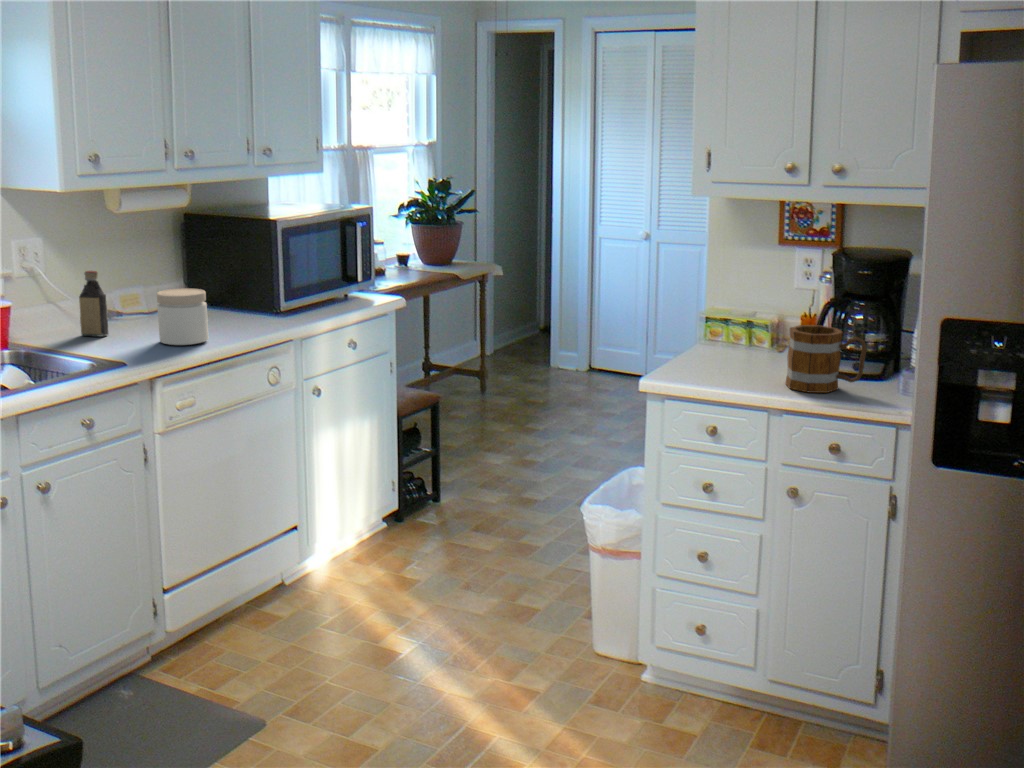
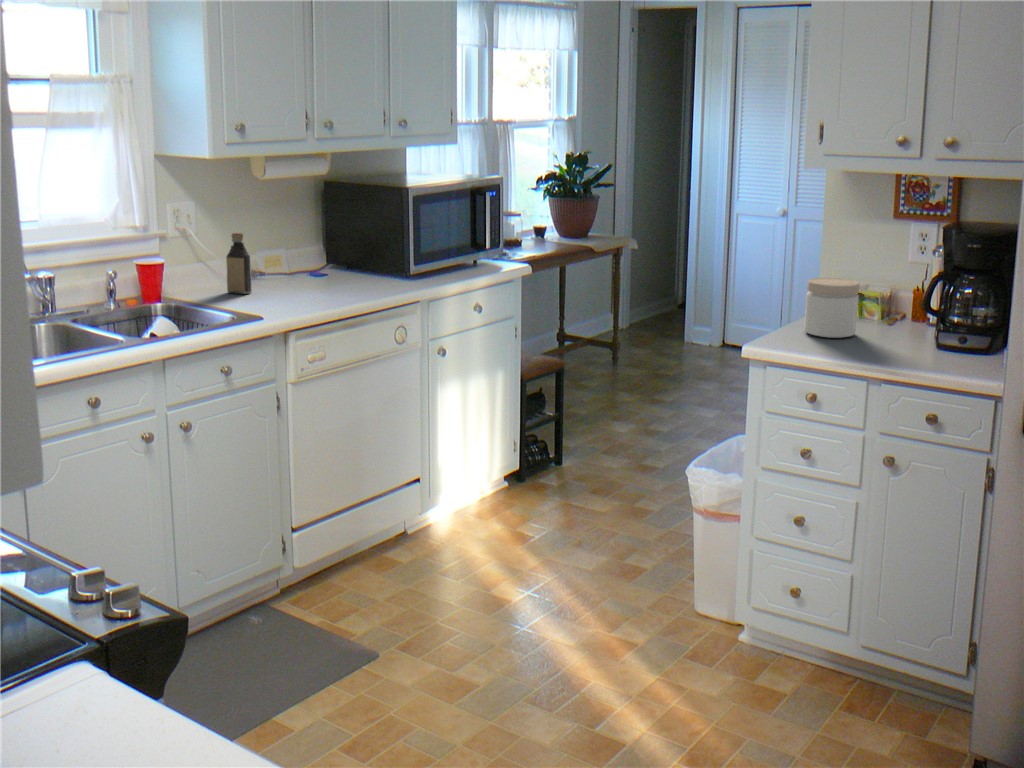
jar: present [157,288,209,345] -> present [804,277,859,338]
mug: present [786,325,867,393] -> none [887,297,969,364]

